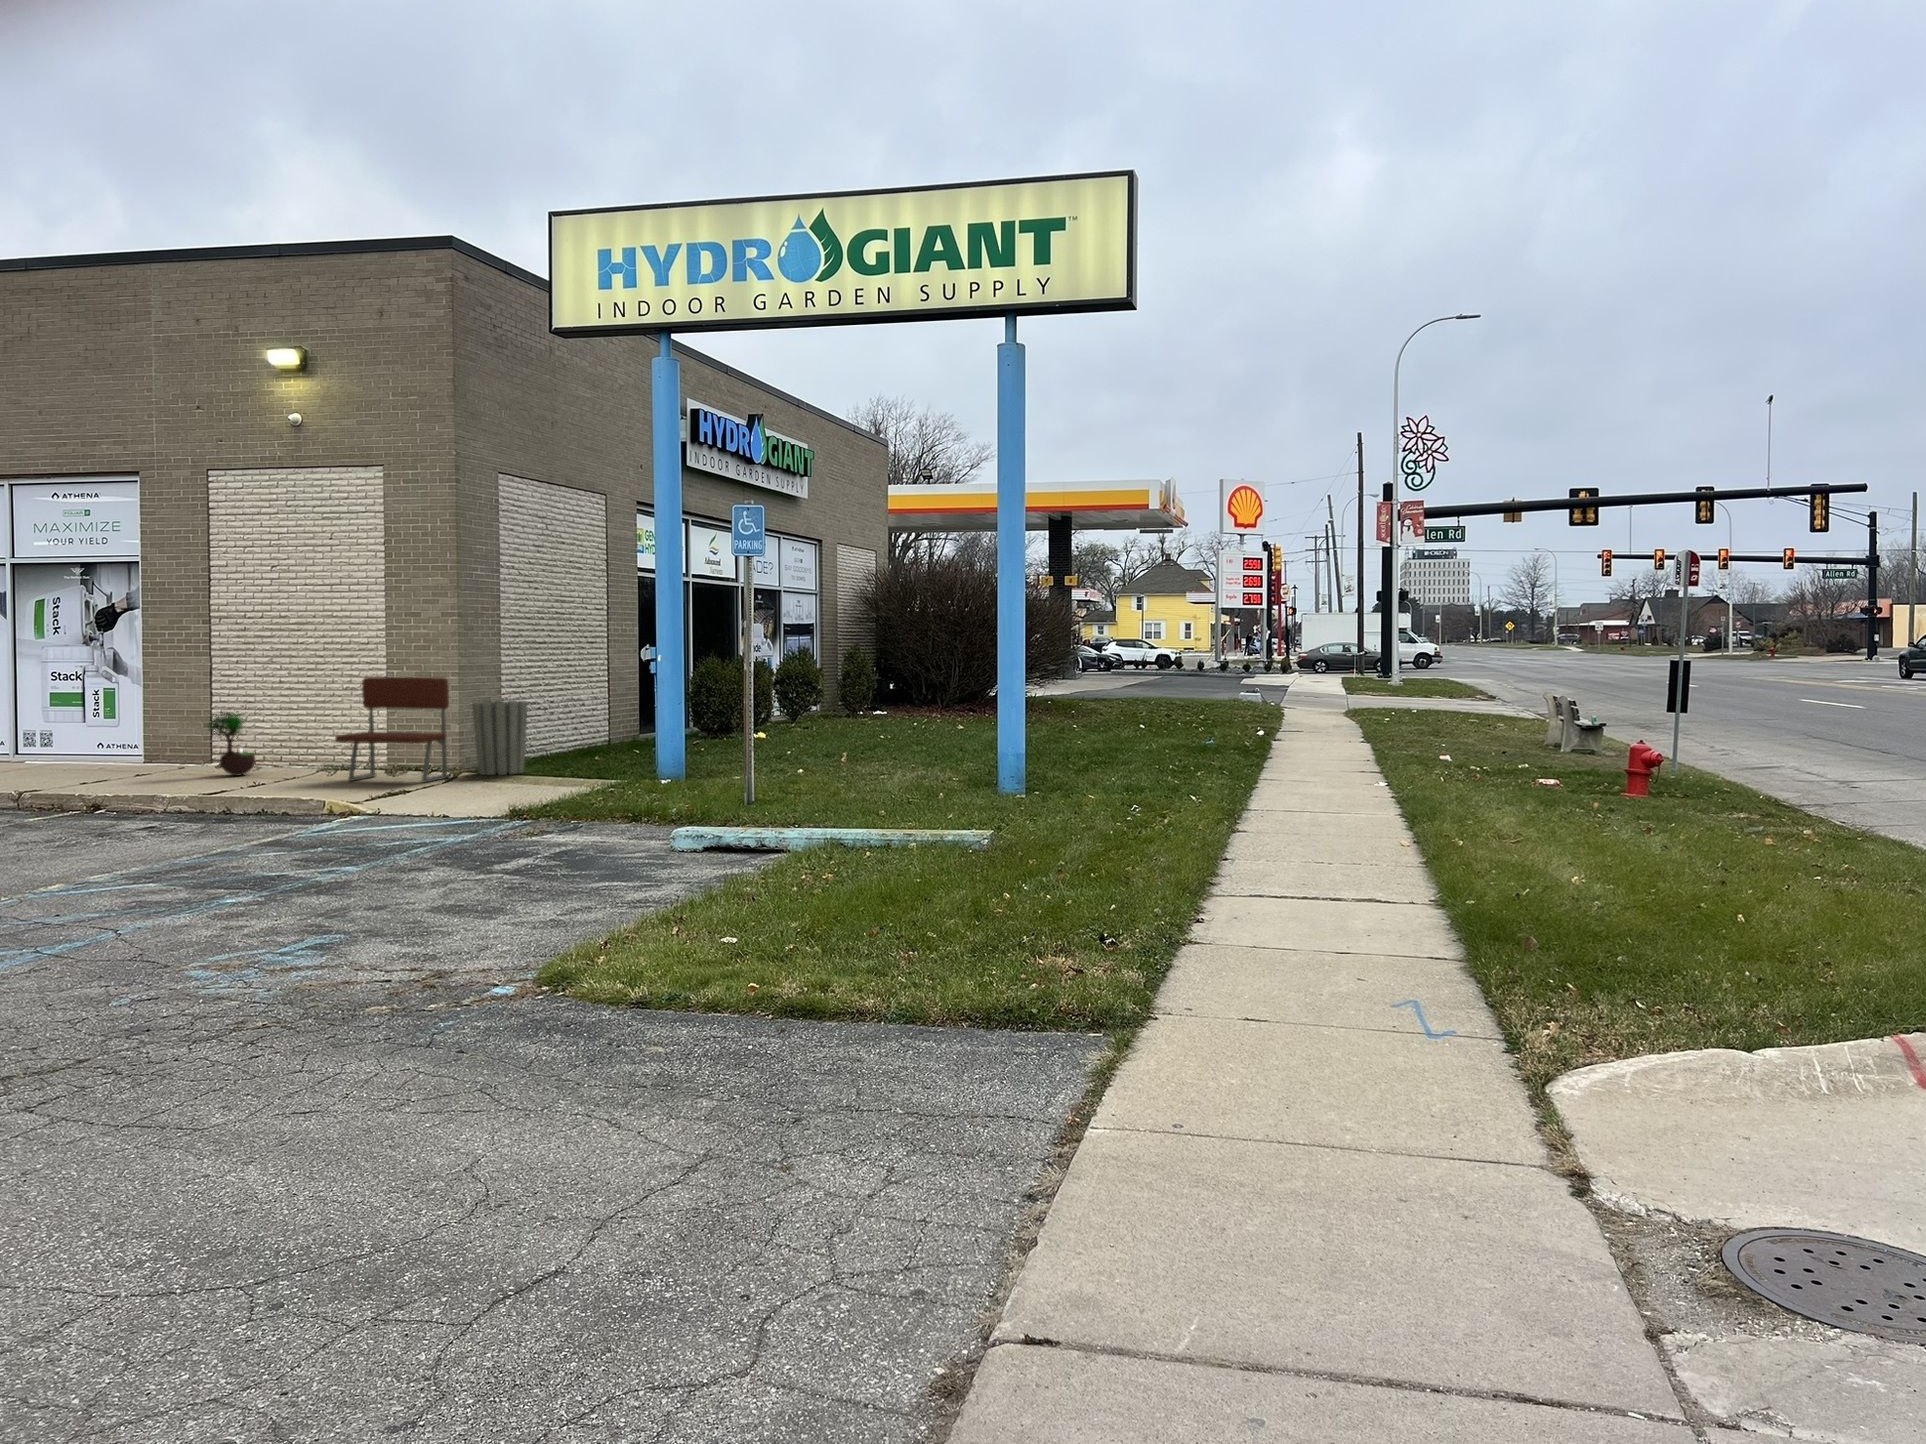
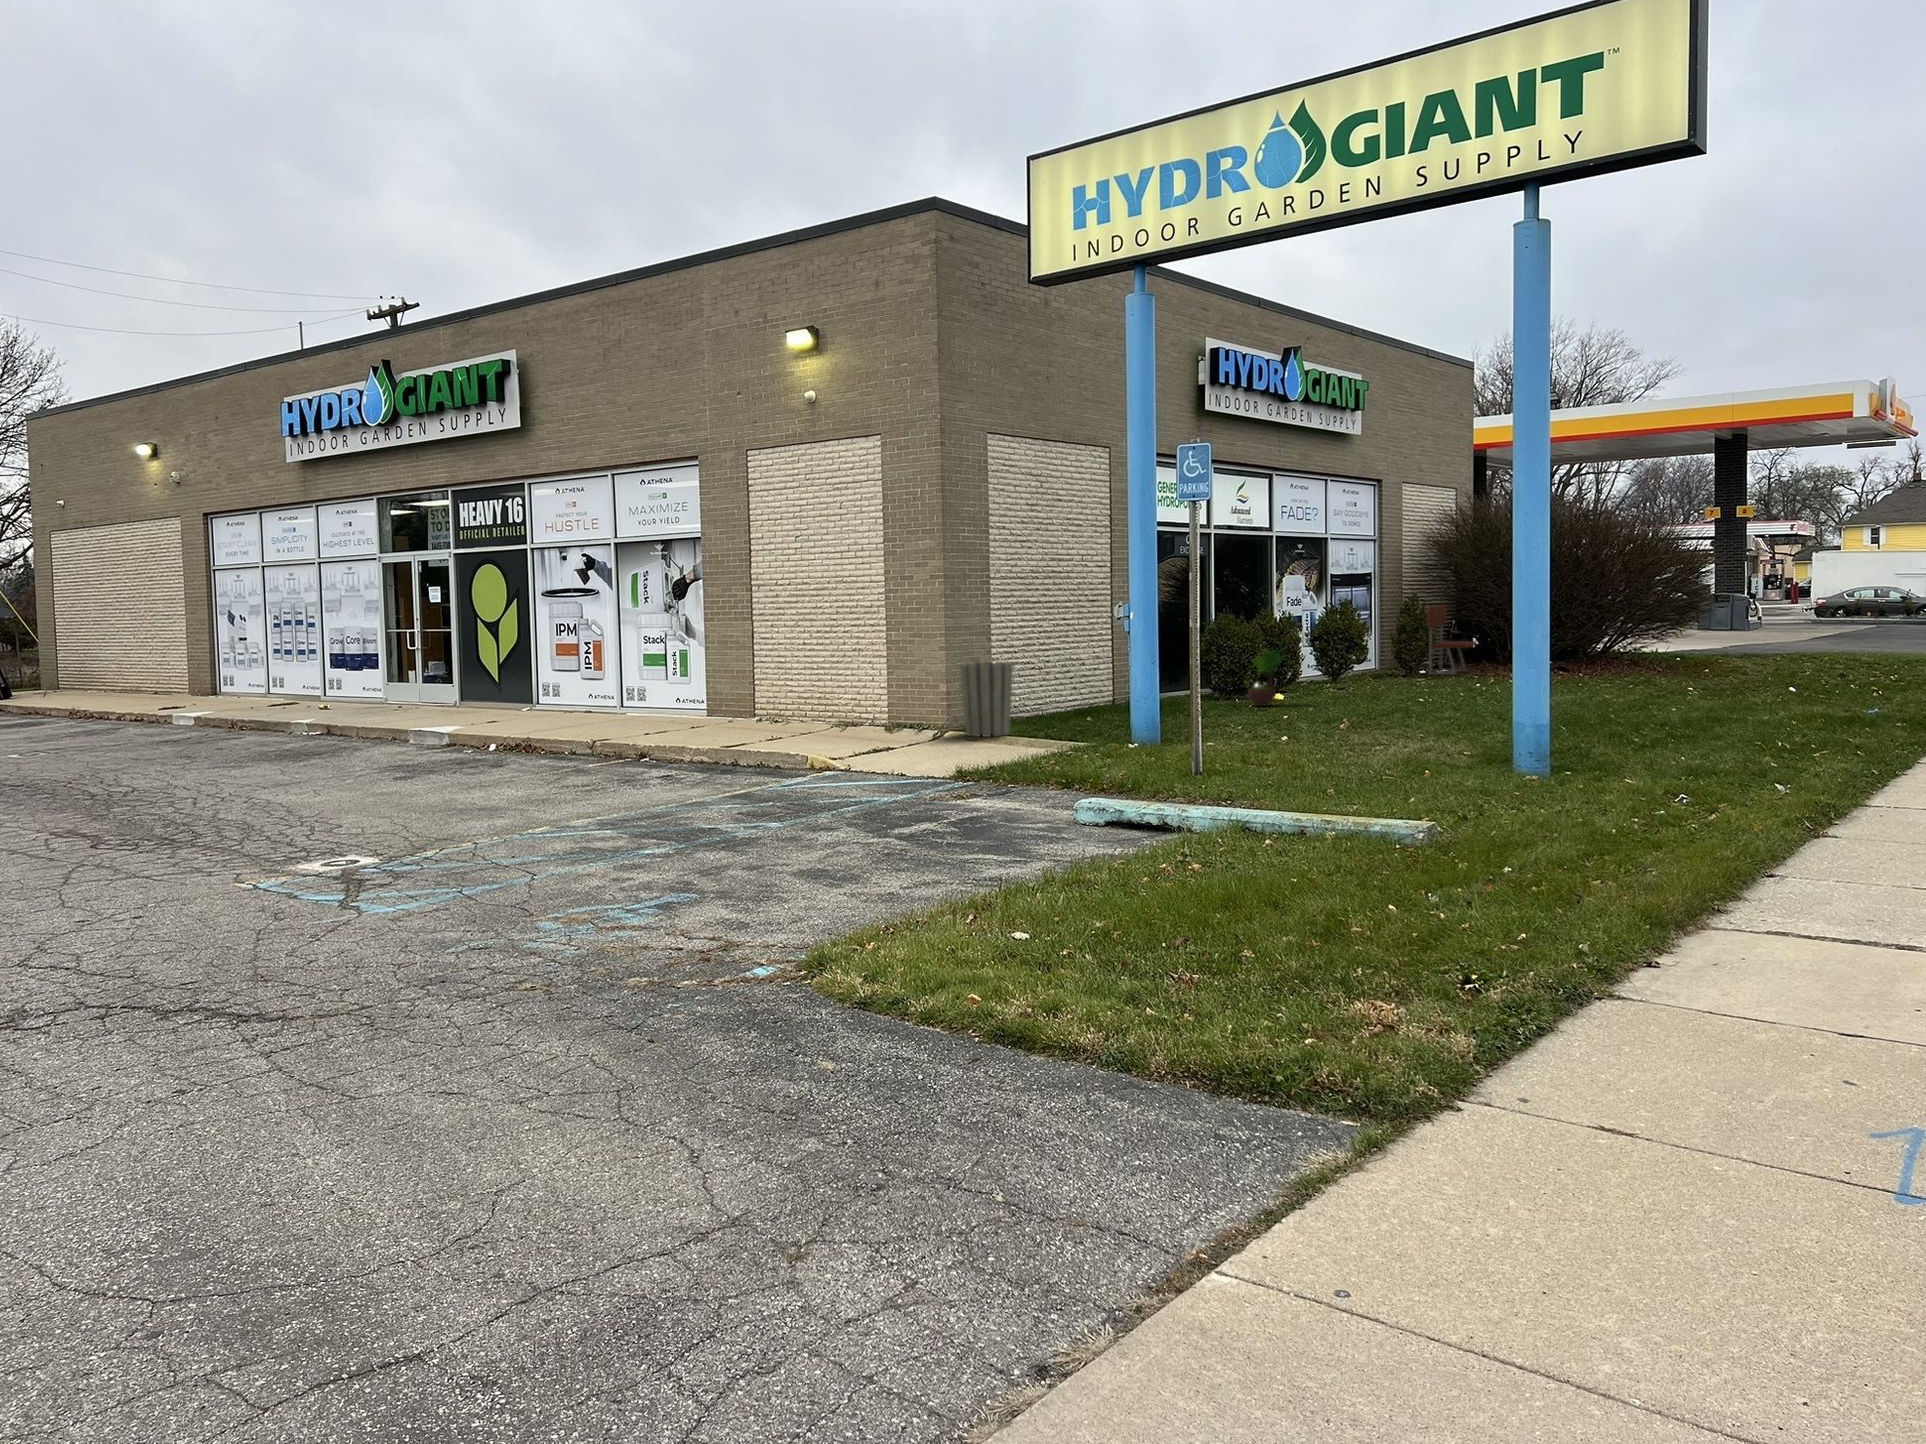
bench: present [335,677,449,783] -> present [1427,605,1477,675]
potted tree: present [207,710,255,776] -> present [1248,650,1281,706]

